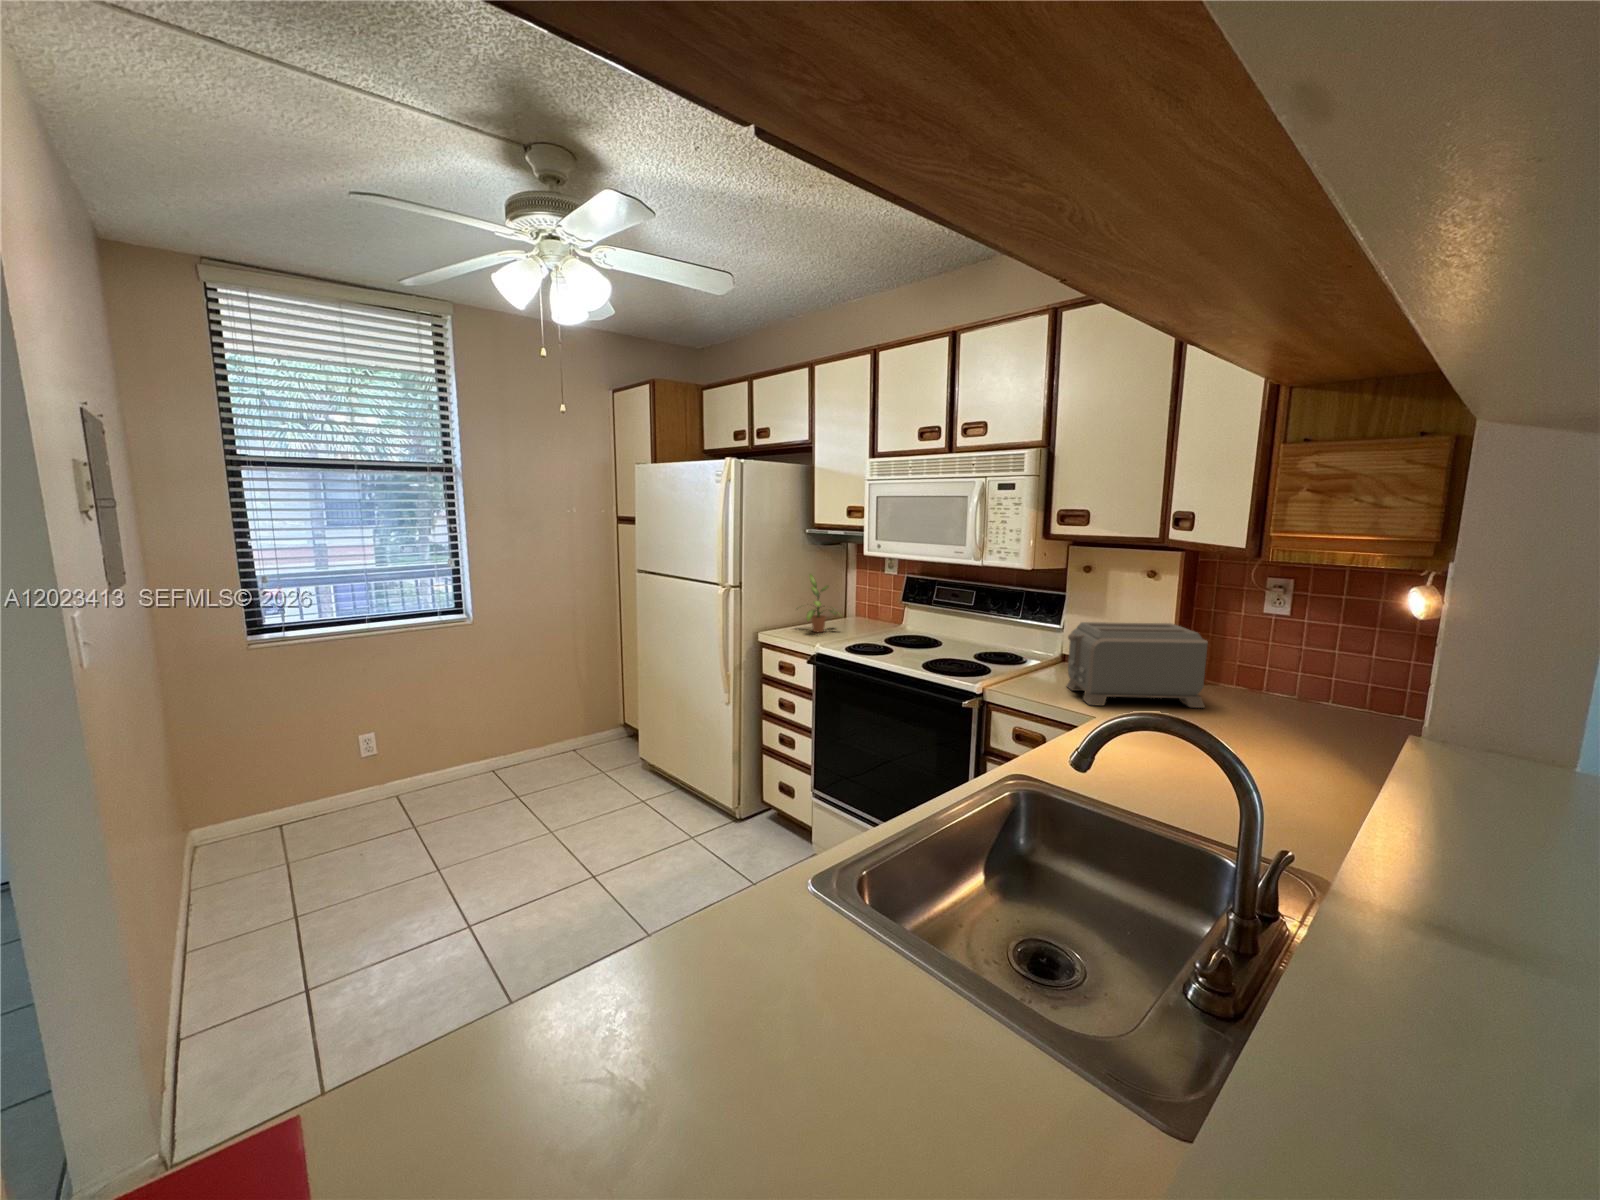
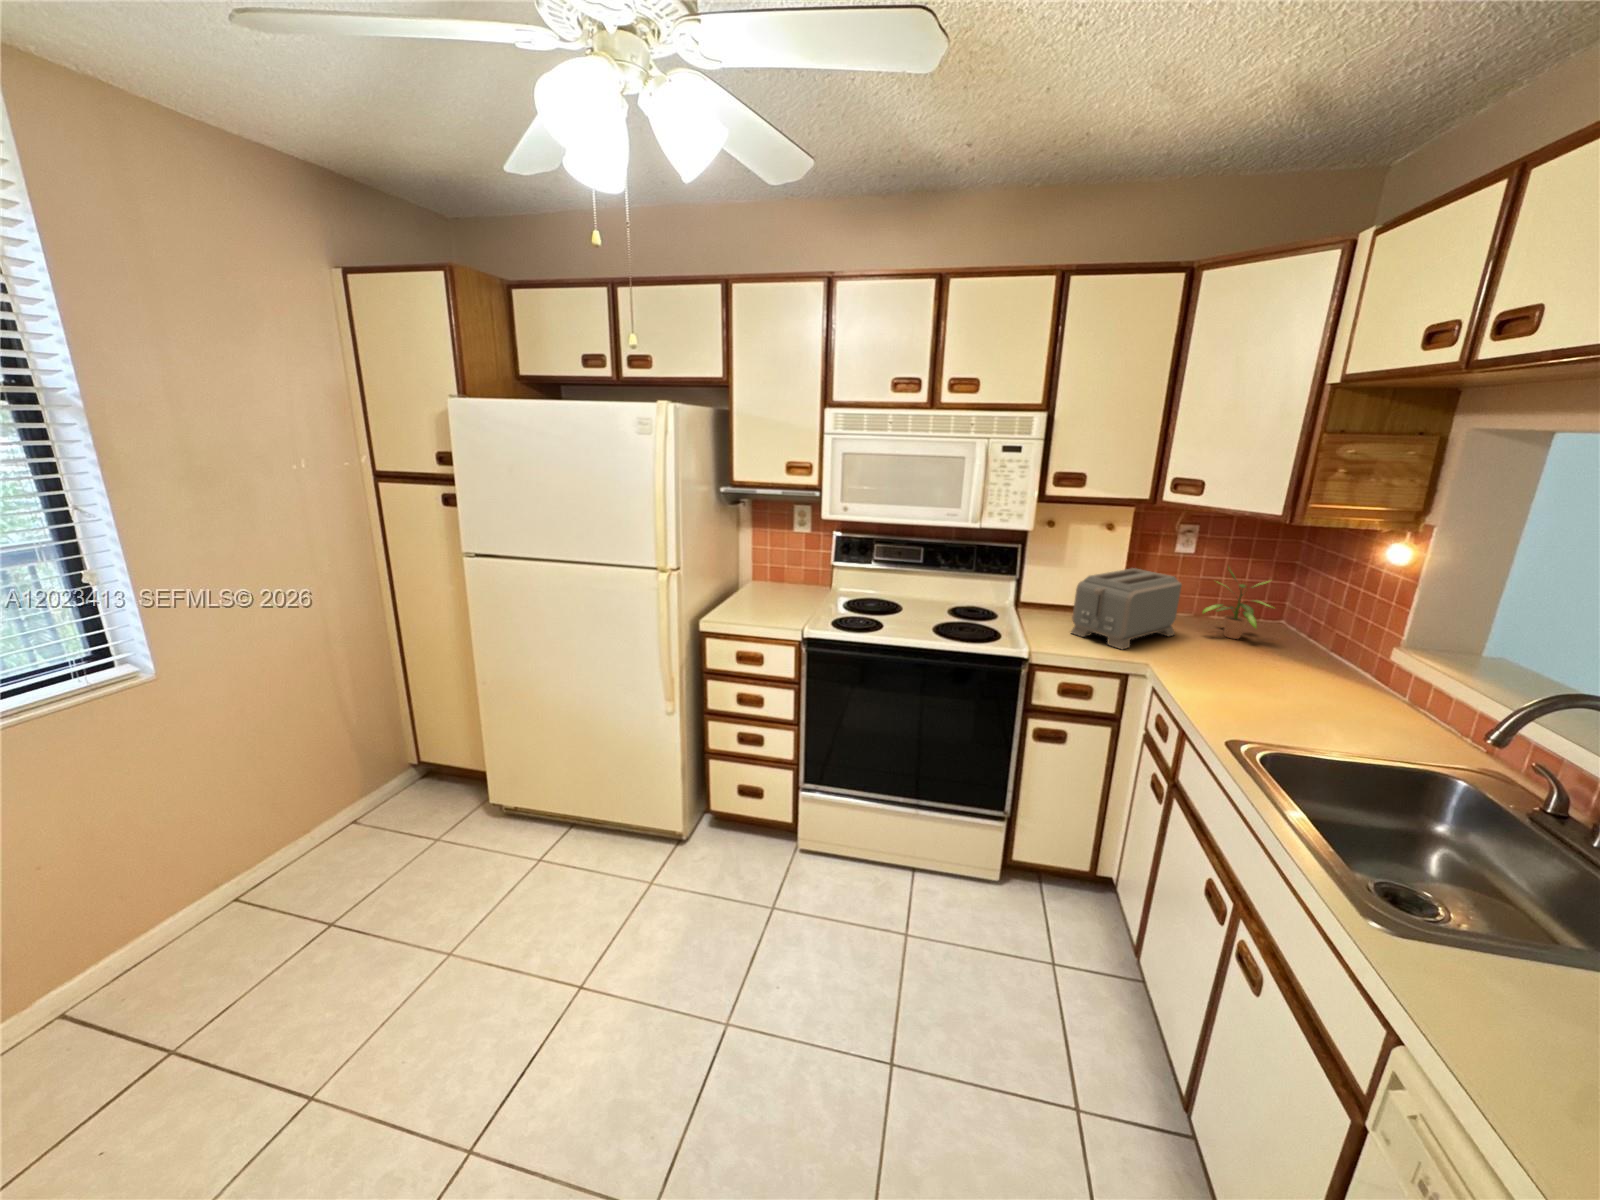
potted plant: present [807,574,841,632] -> present [1203,568,1271,639]

